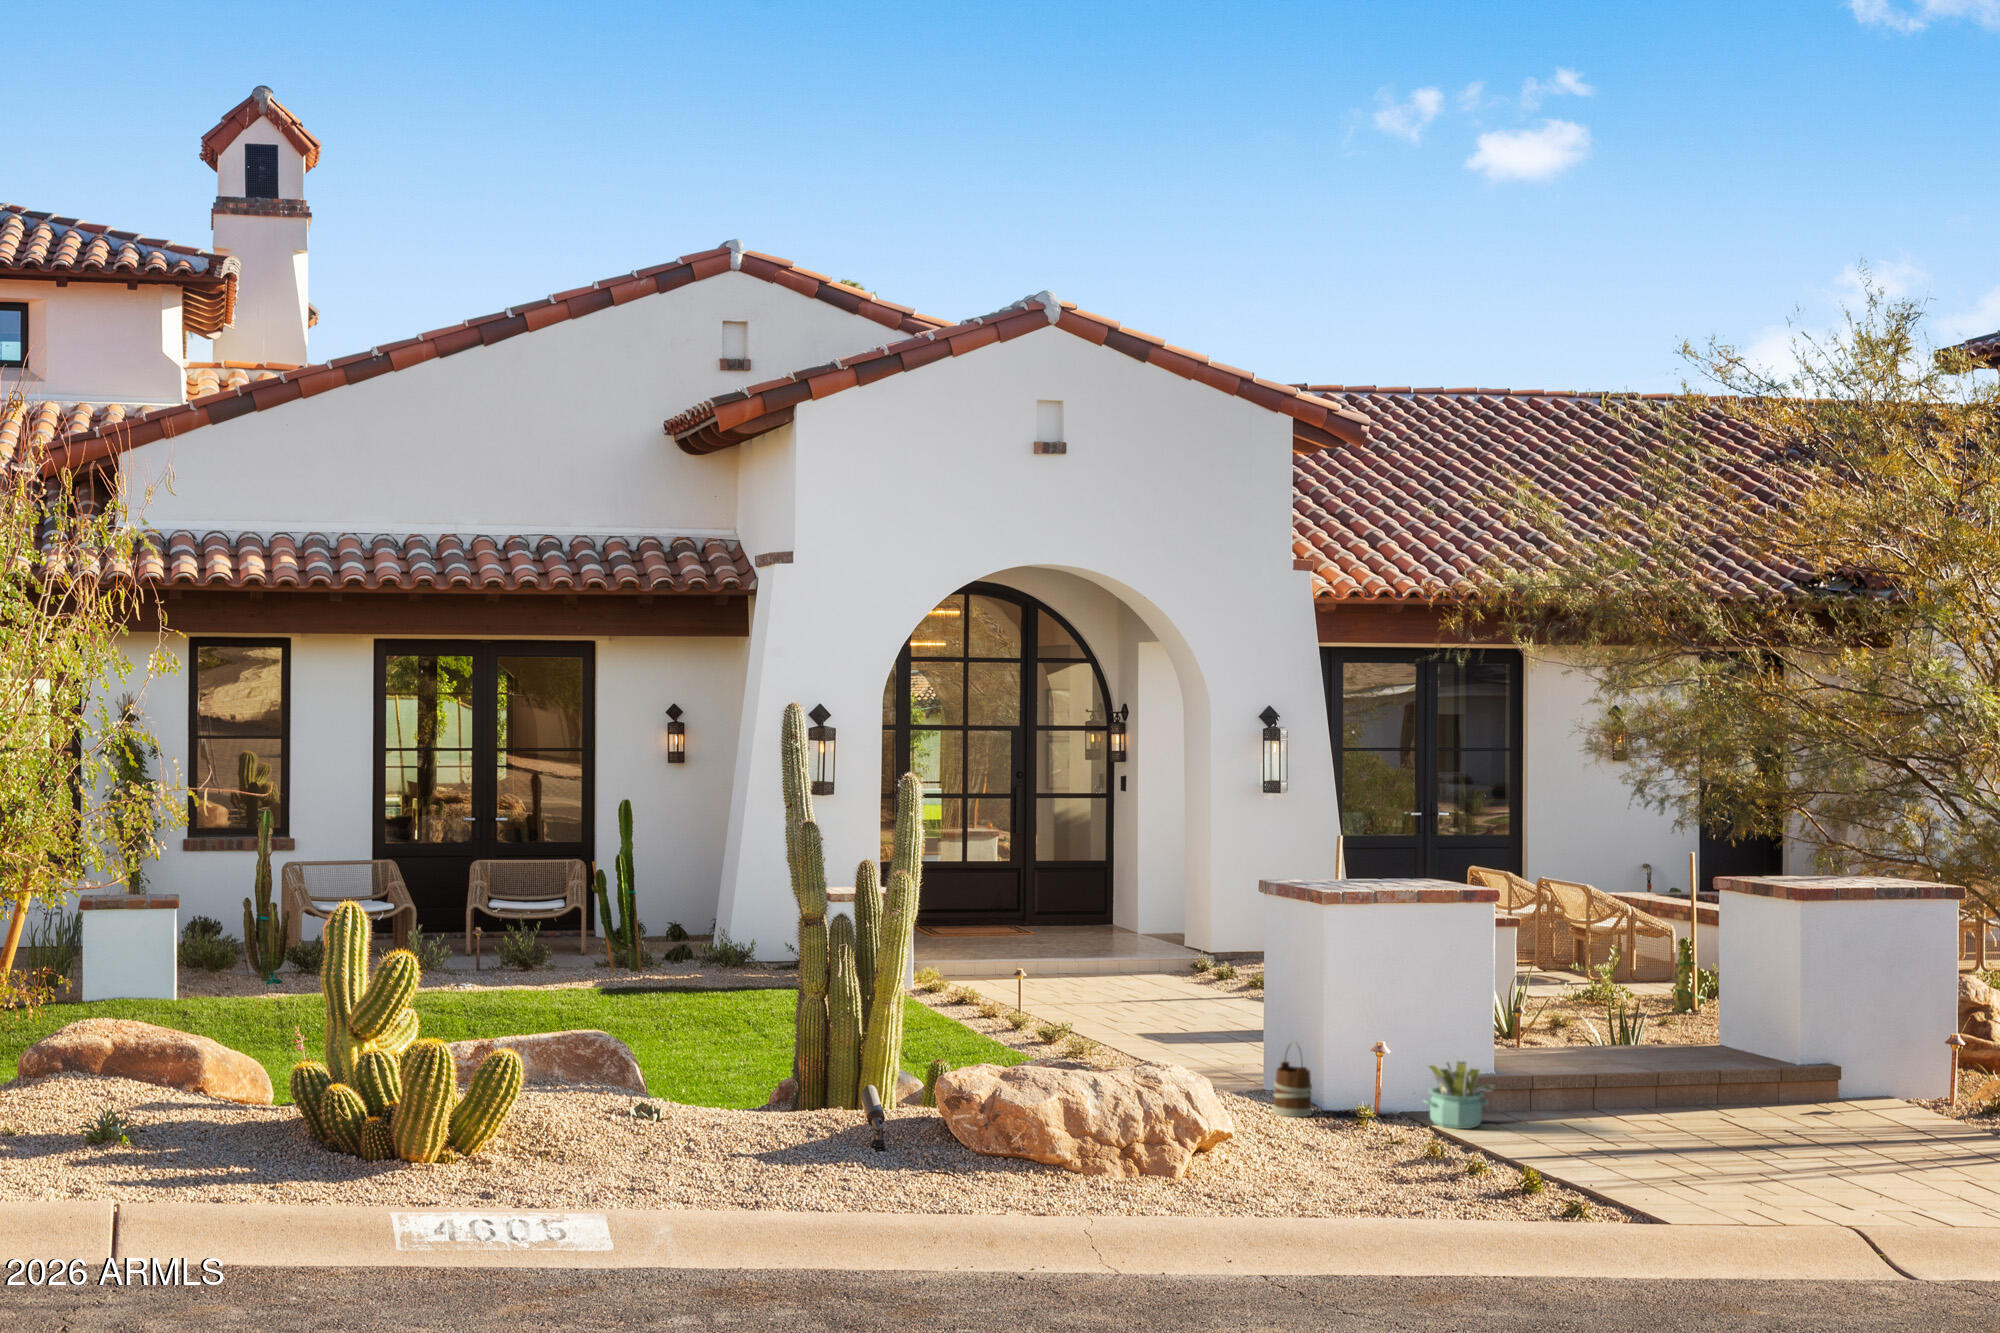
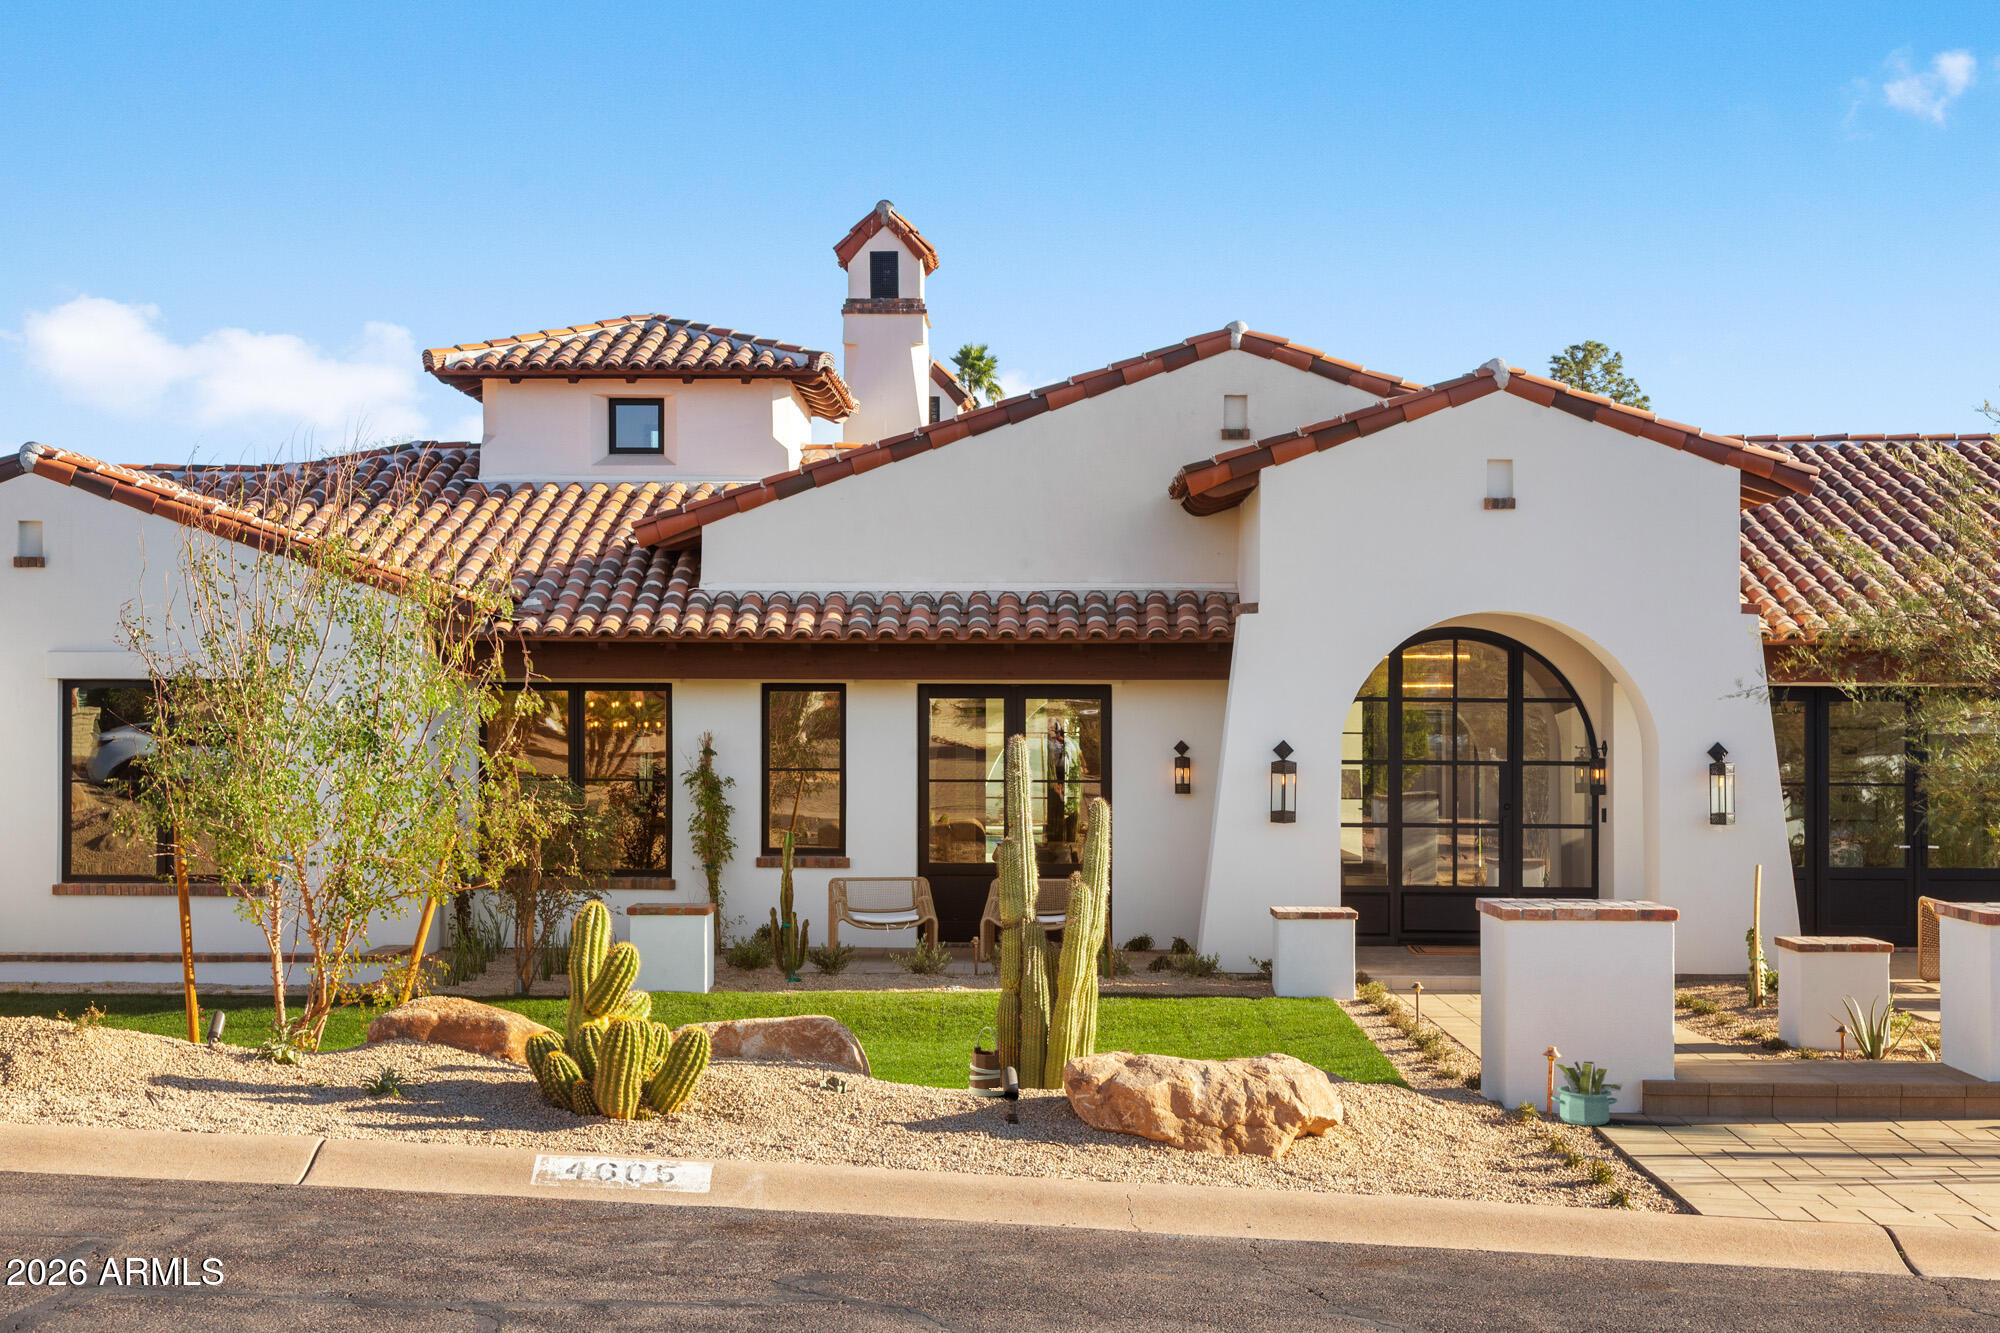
wooden bucket: present [1273,1045,1312,1117] -> present [969,1027,1005,1097]

